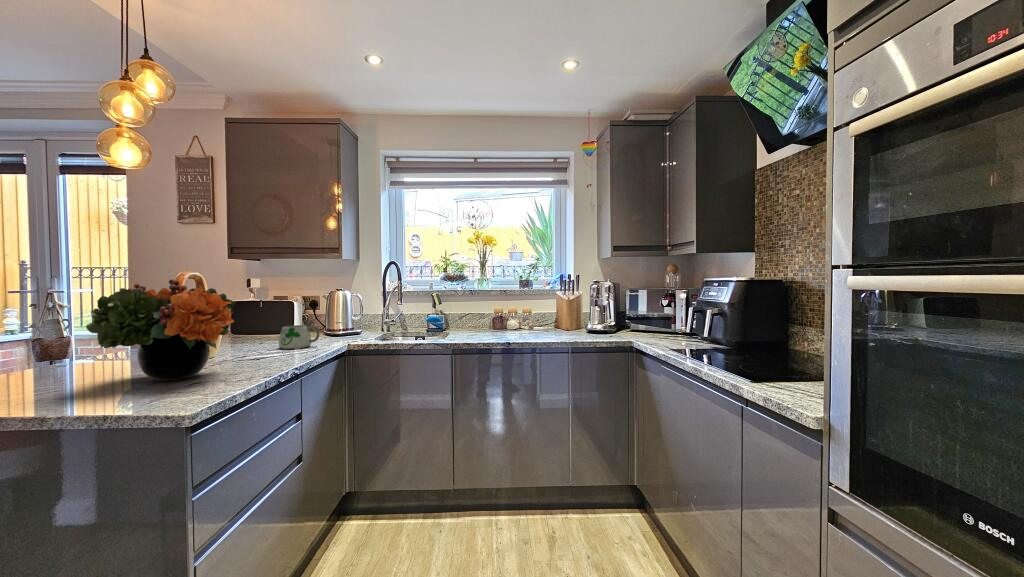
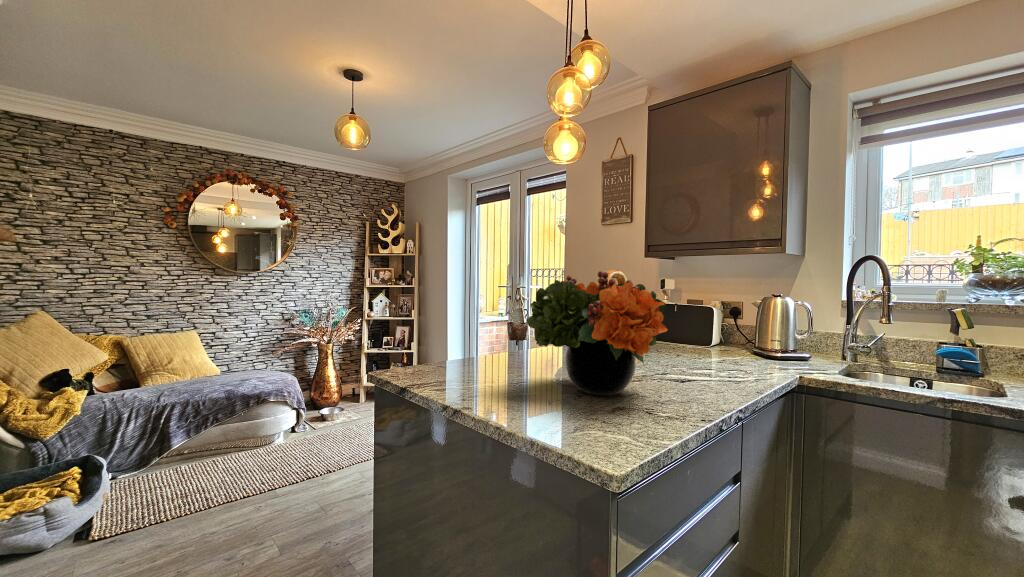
mug: present [279,325,320,349] -> none [702,339,760,375]

